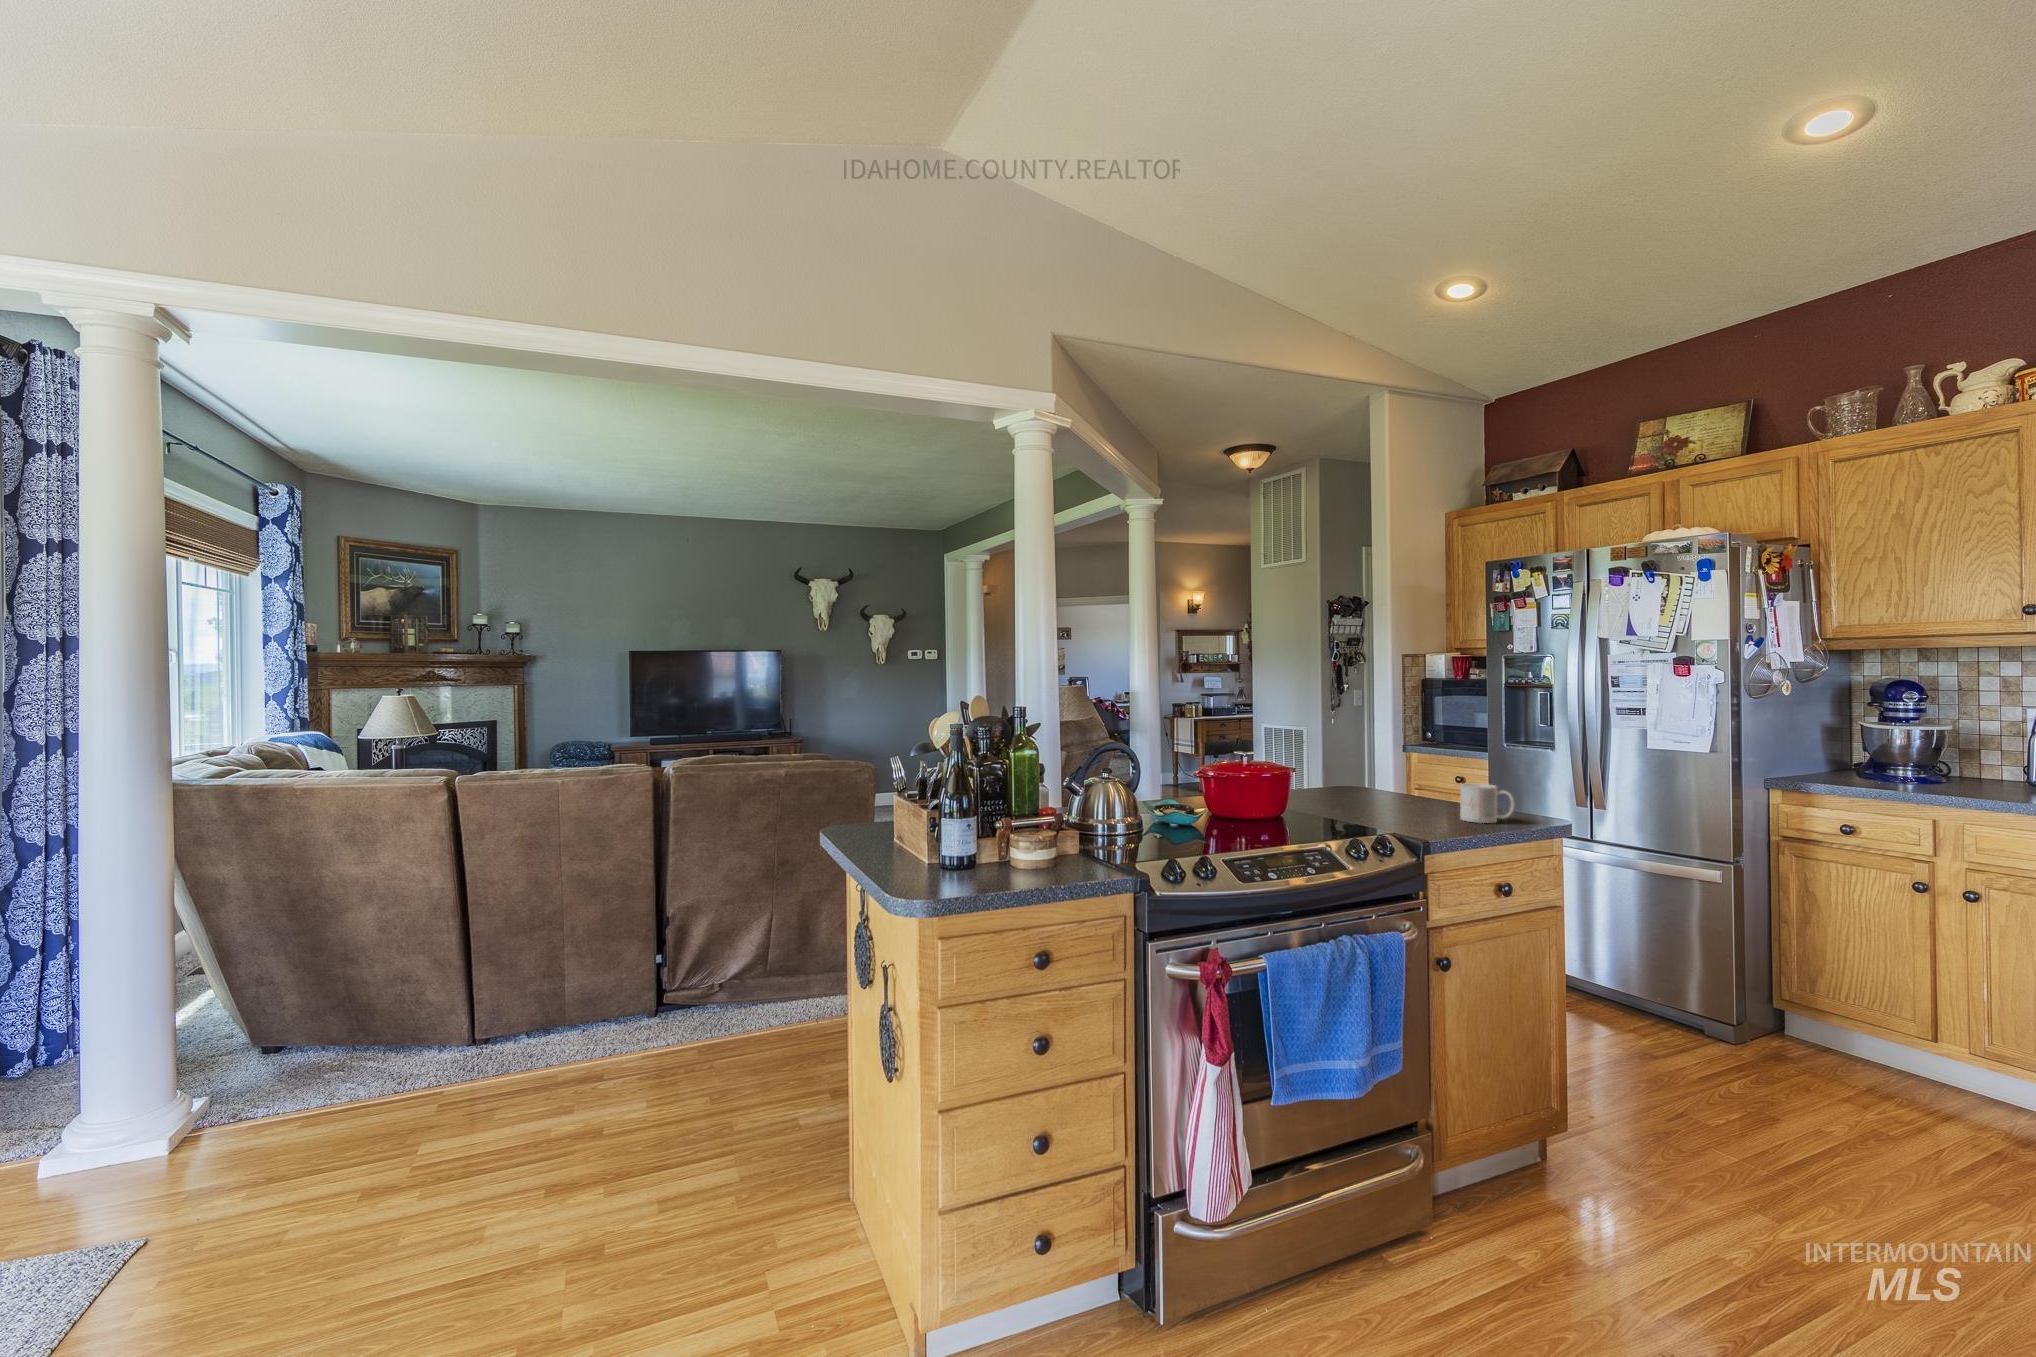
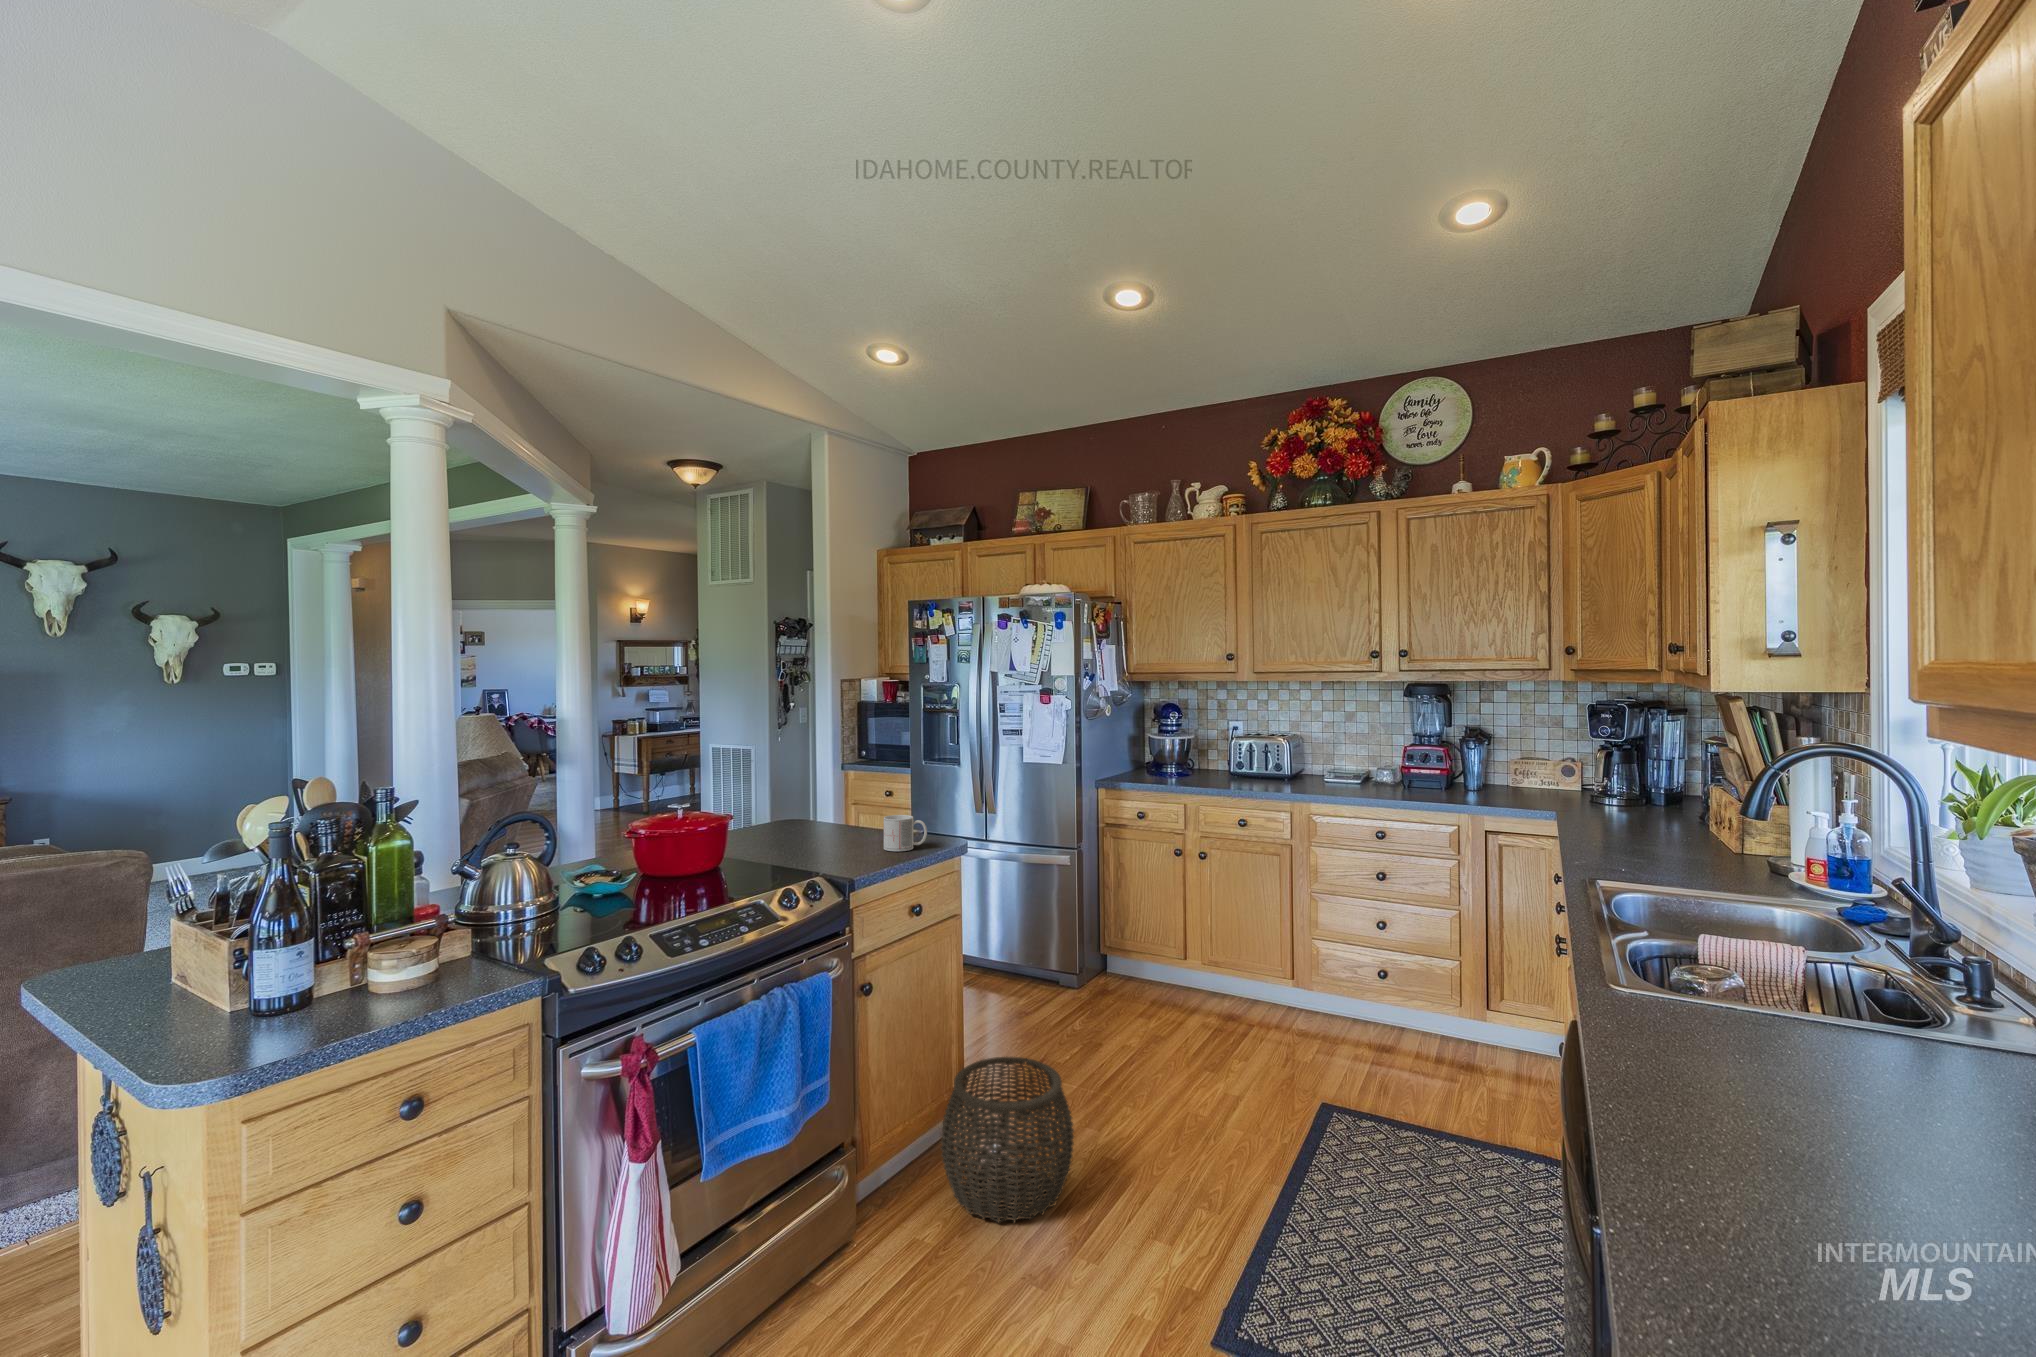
woven basket: none [1531,1080,1724,1281] -> present [941,1057,1074,1222]

